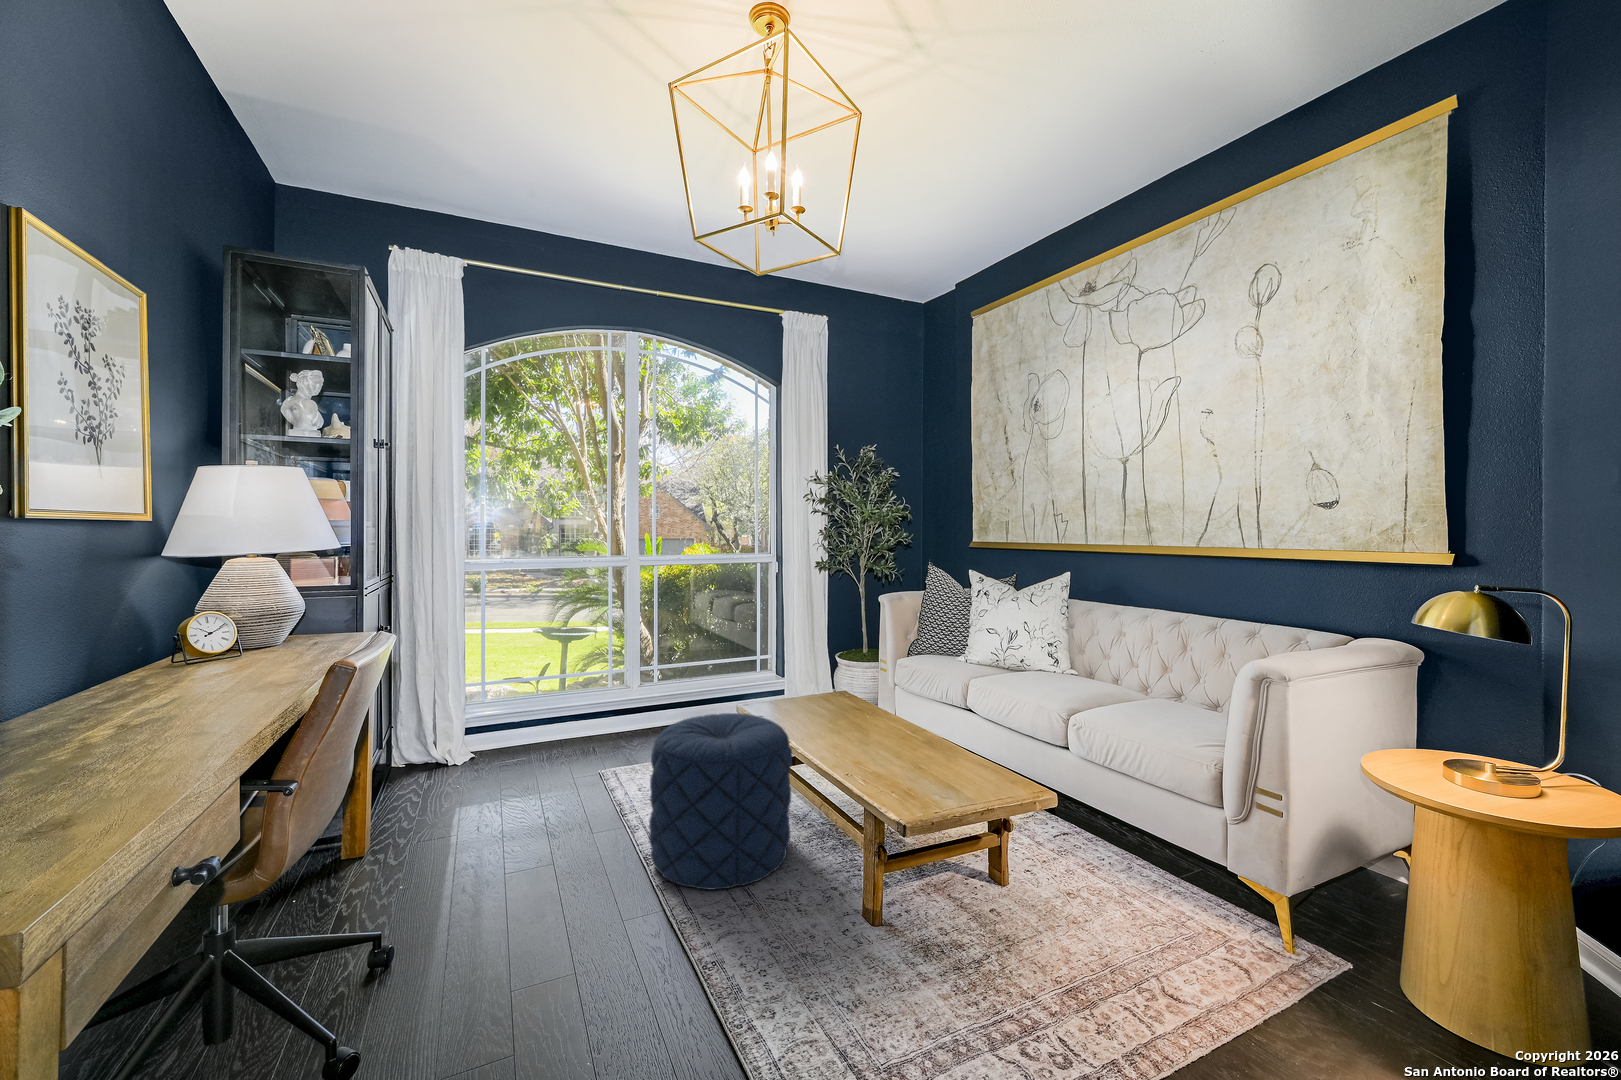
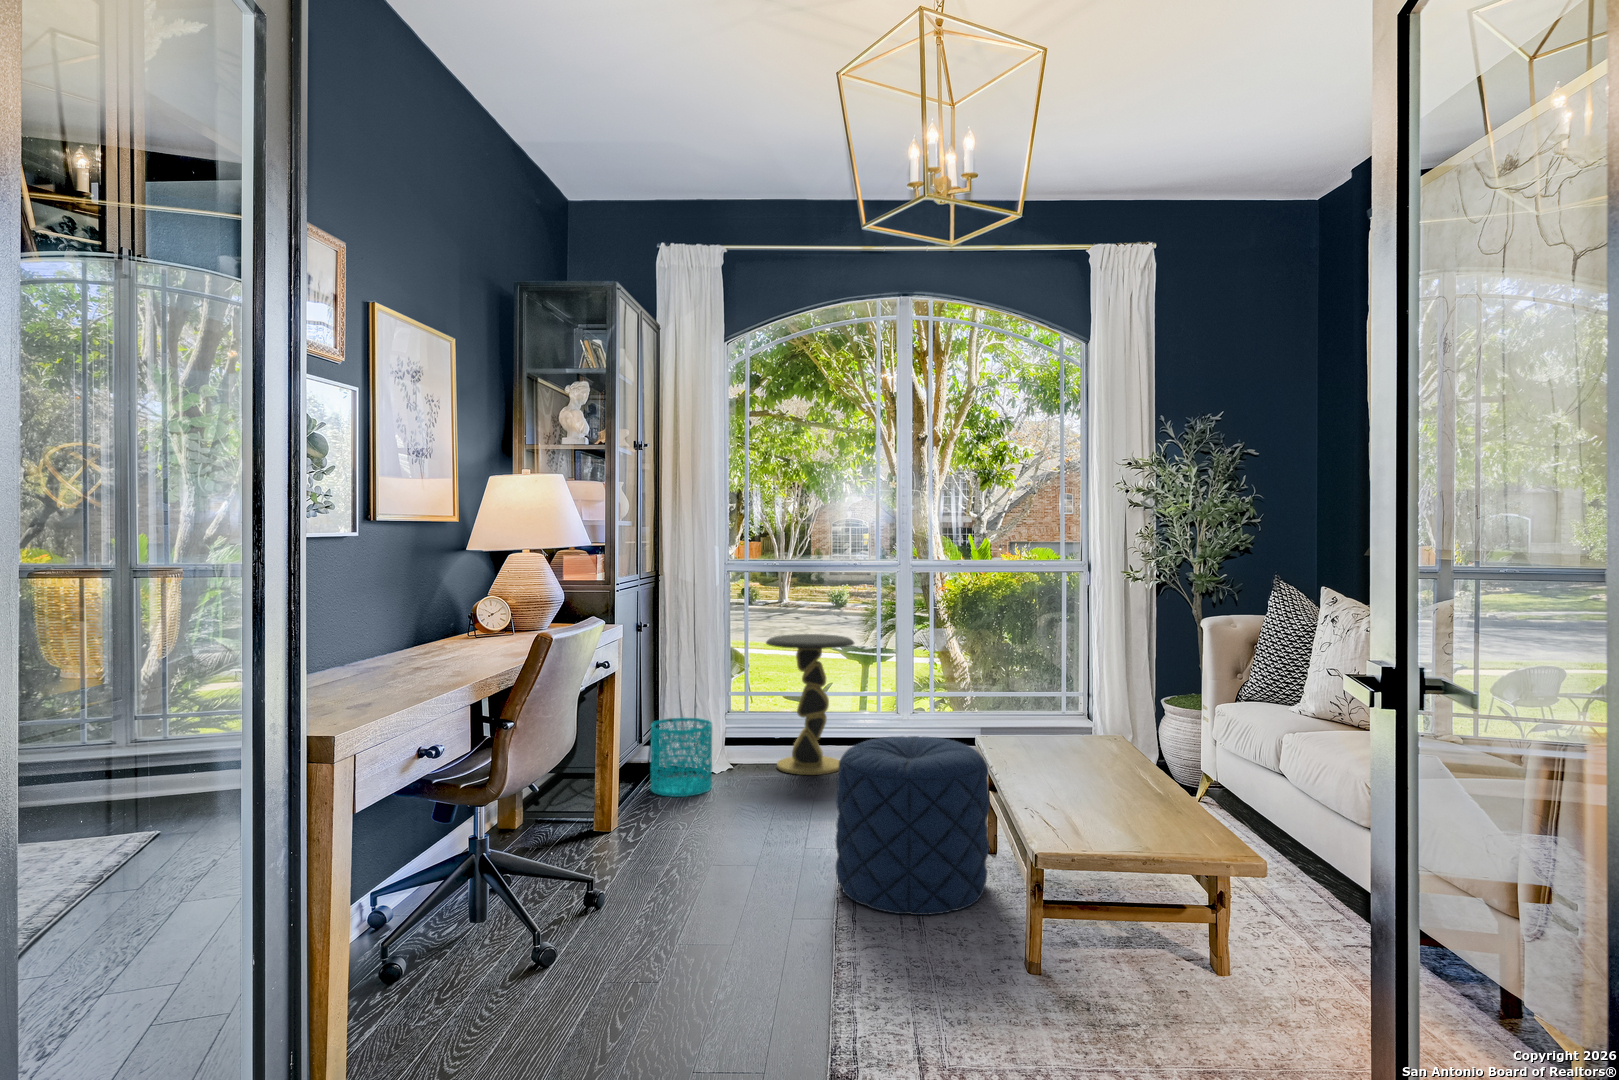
side table: none [513,621,600,752] -> present [766,634,854,775]
wastebasket: none [393,712,465,799] -> present [650,718,712,797]

